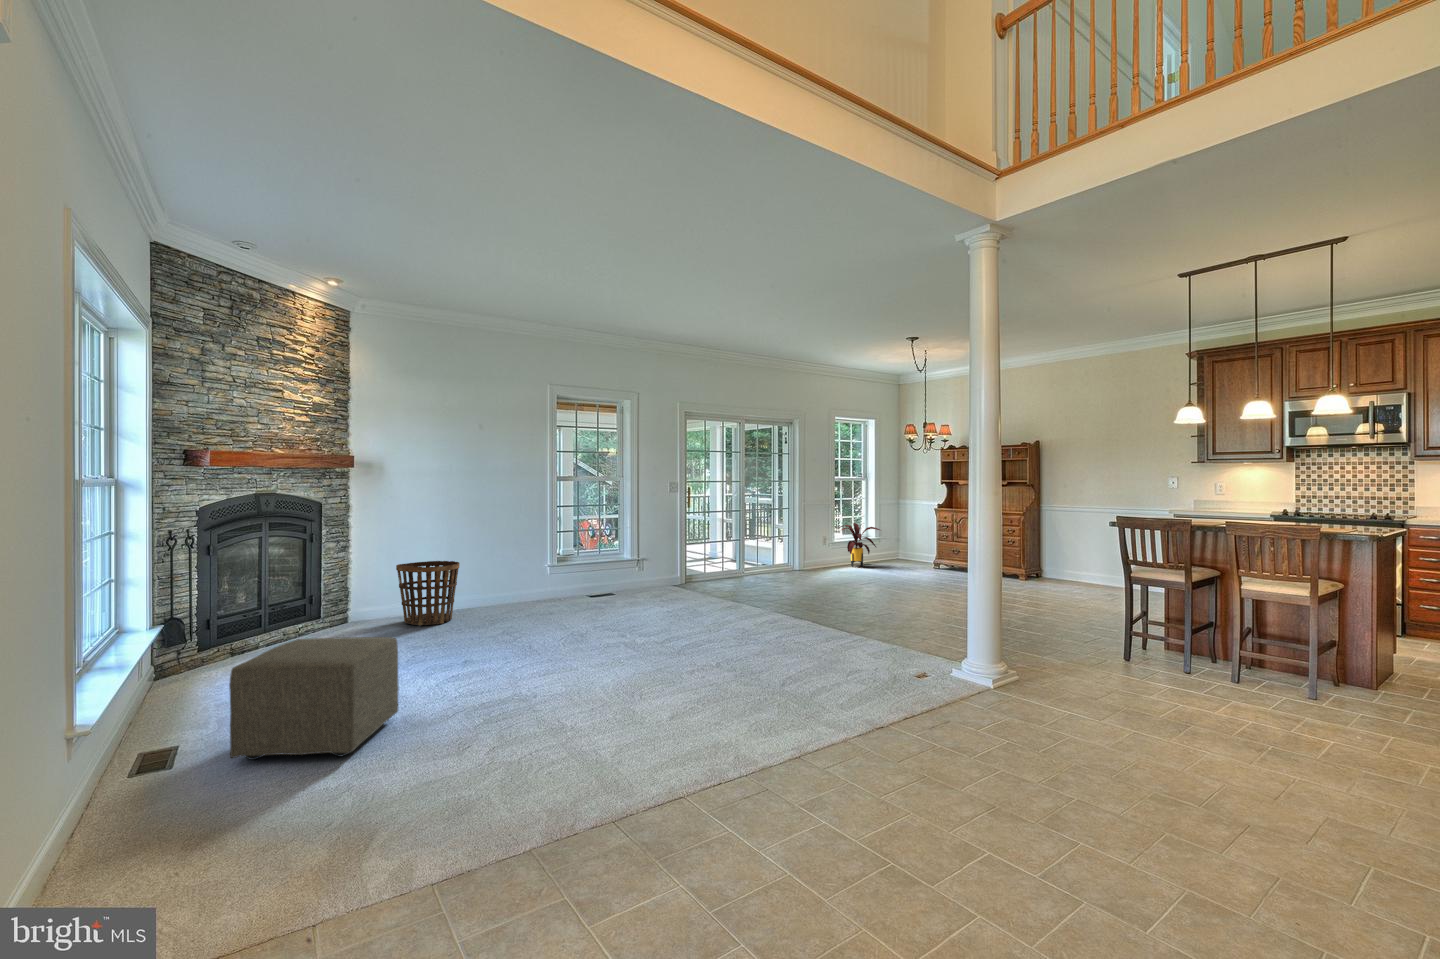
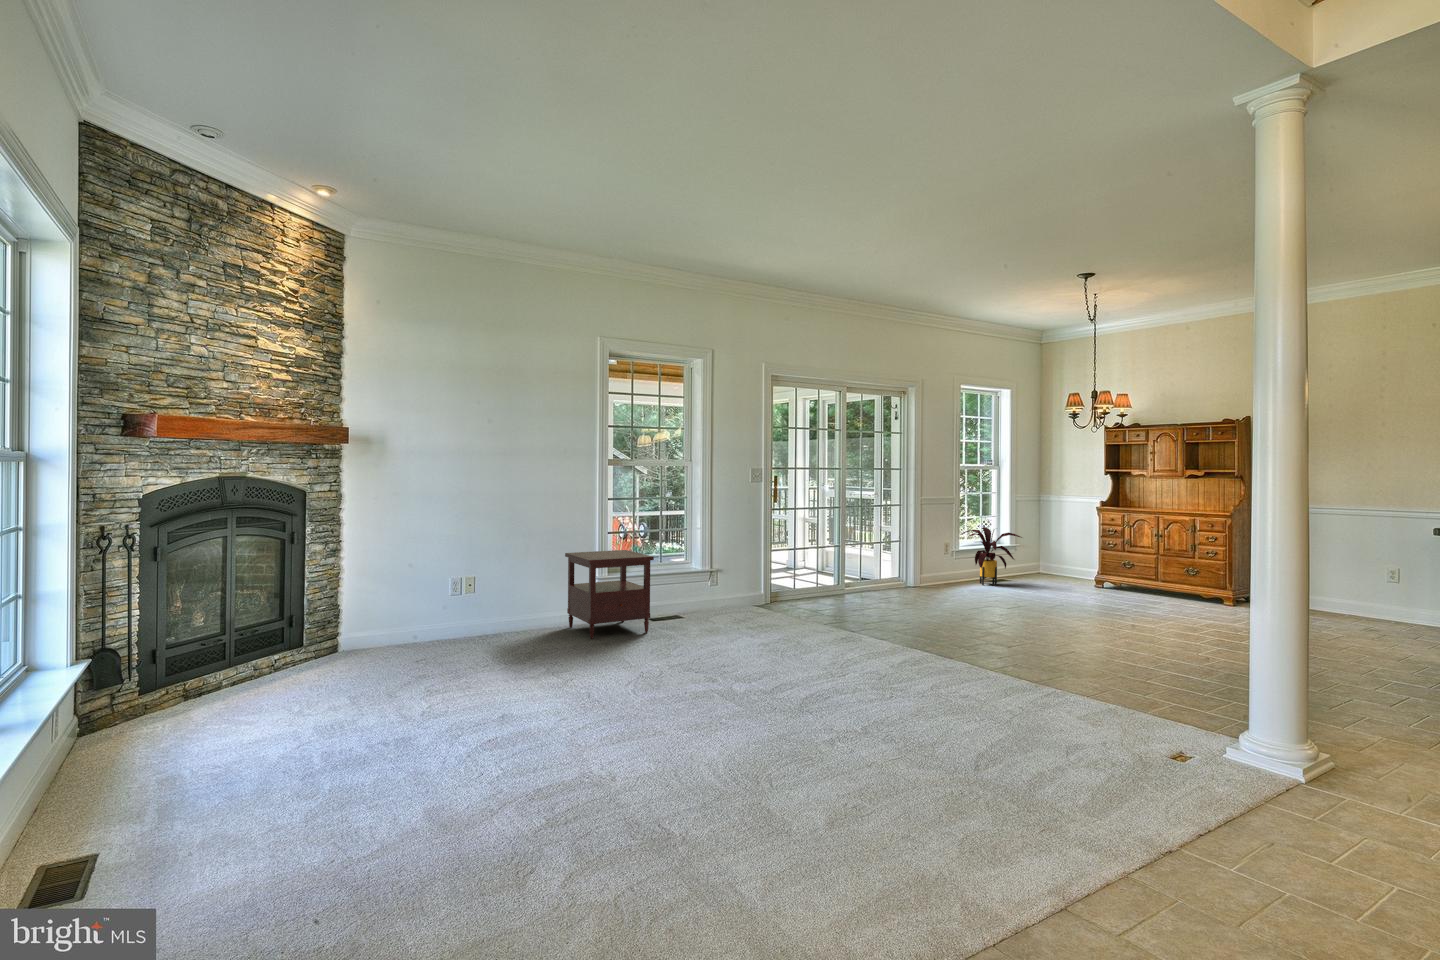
side table: none [522,544,589,611] -> present [565,550,654,639]
basket: present [396,561,460,625] -> none [404,570,486,657]
ottoman: present [229,637,399,760] -> none [159,692,413,889]

